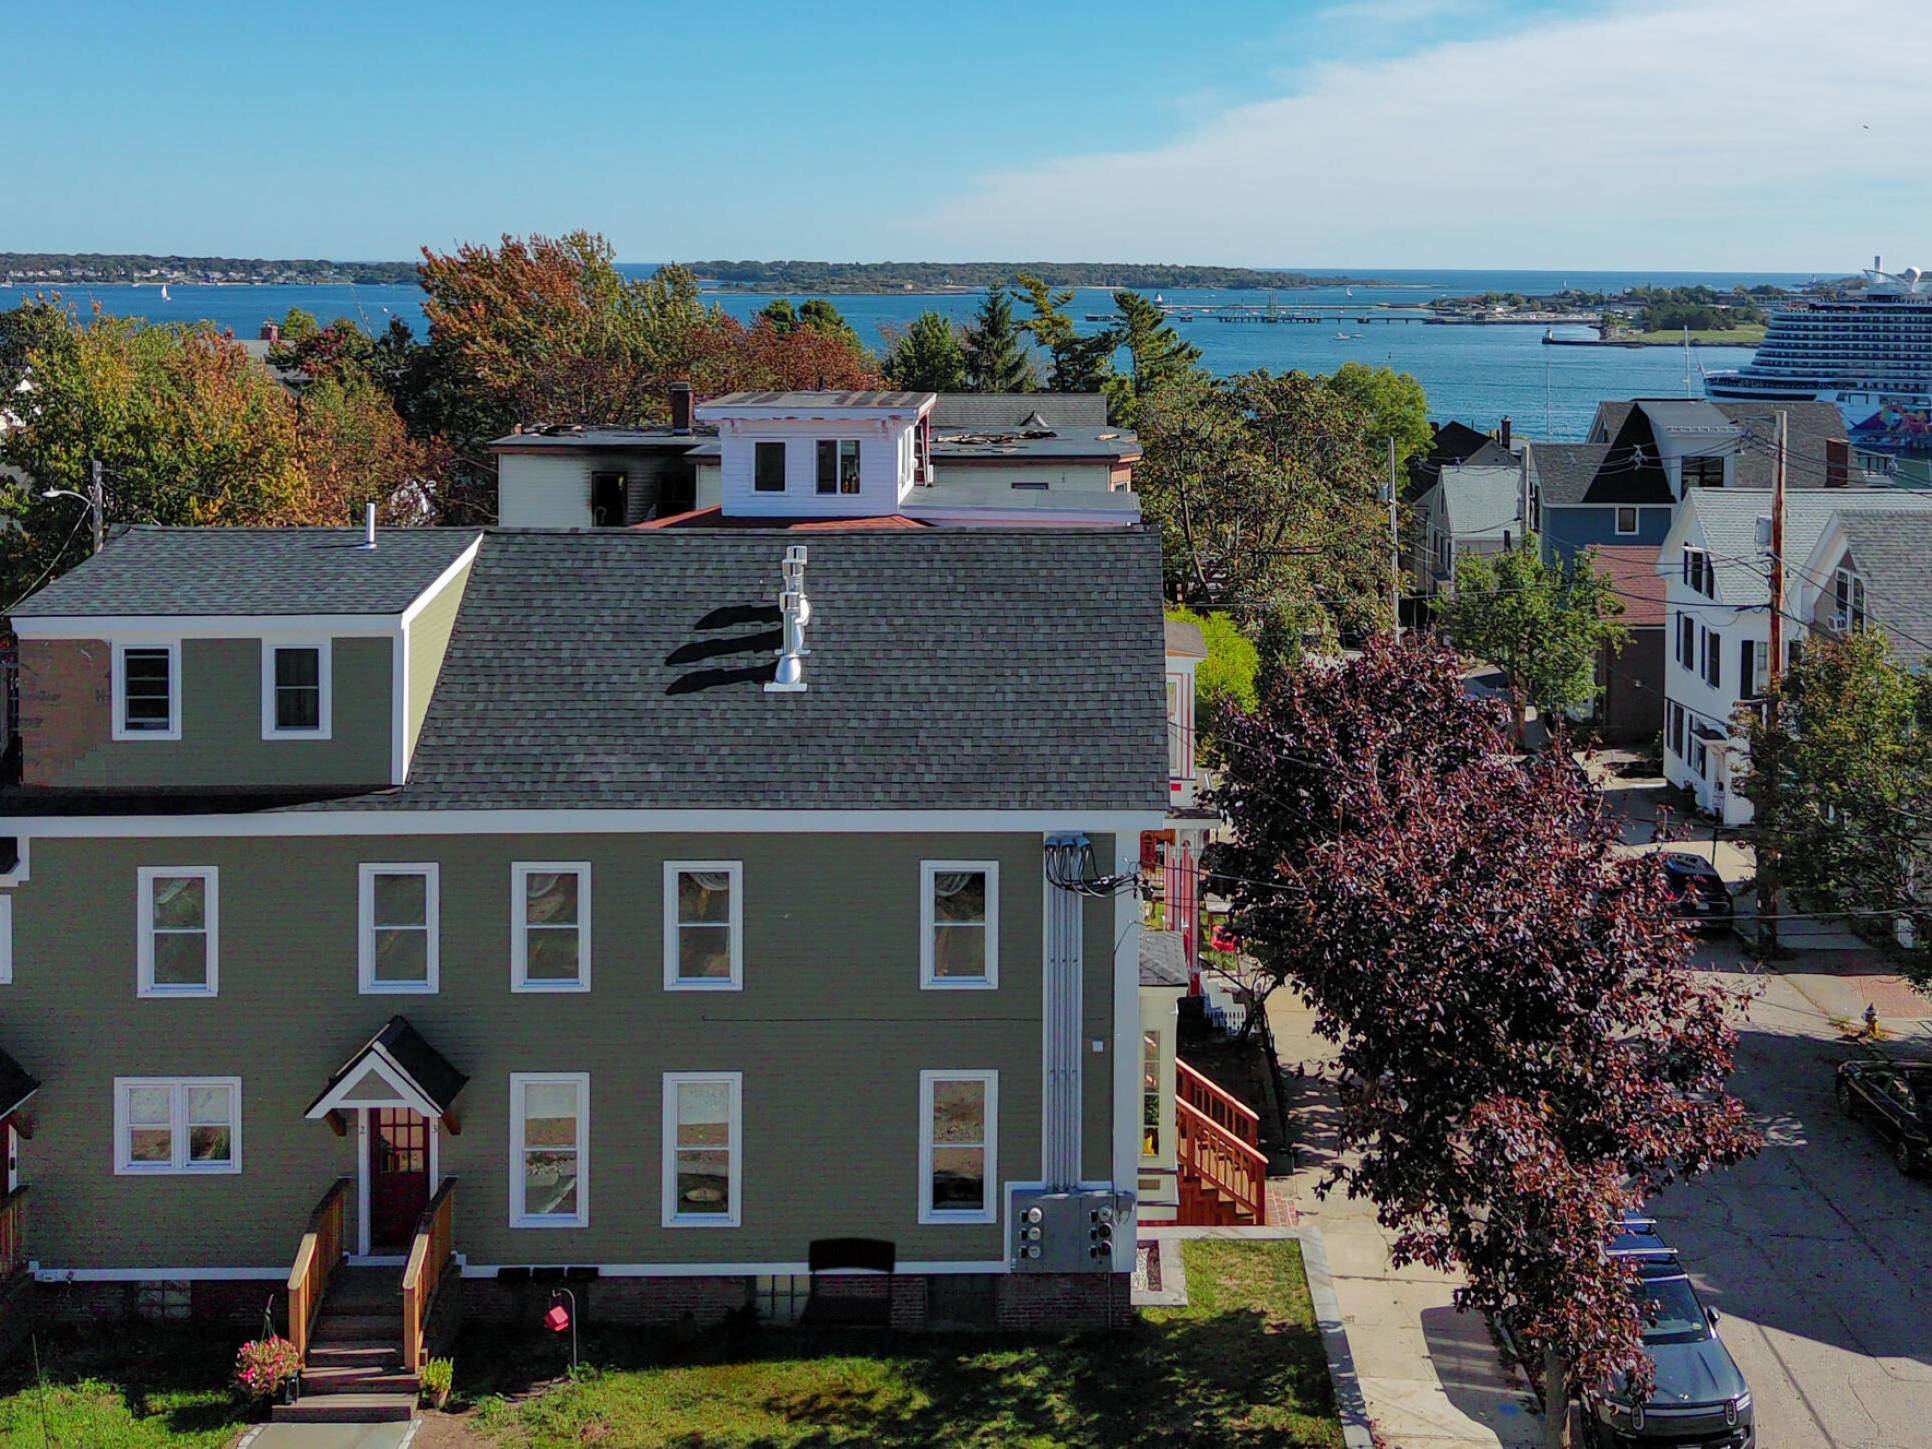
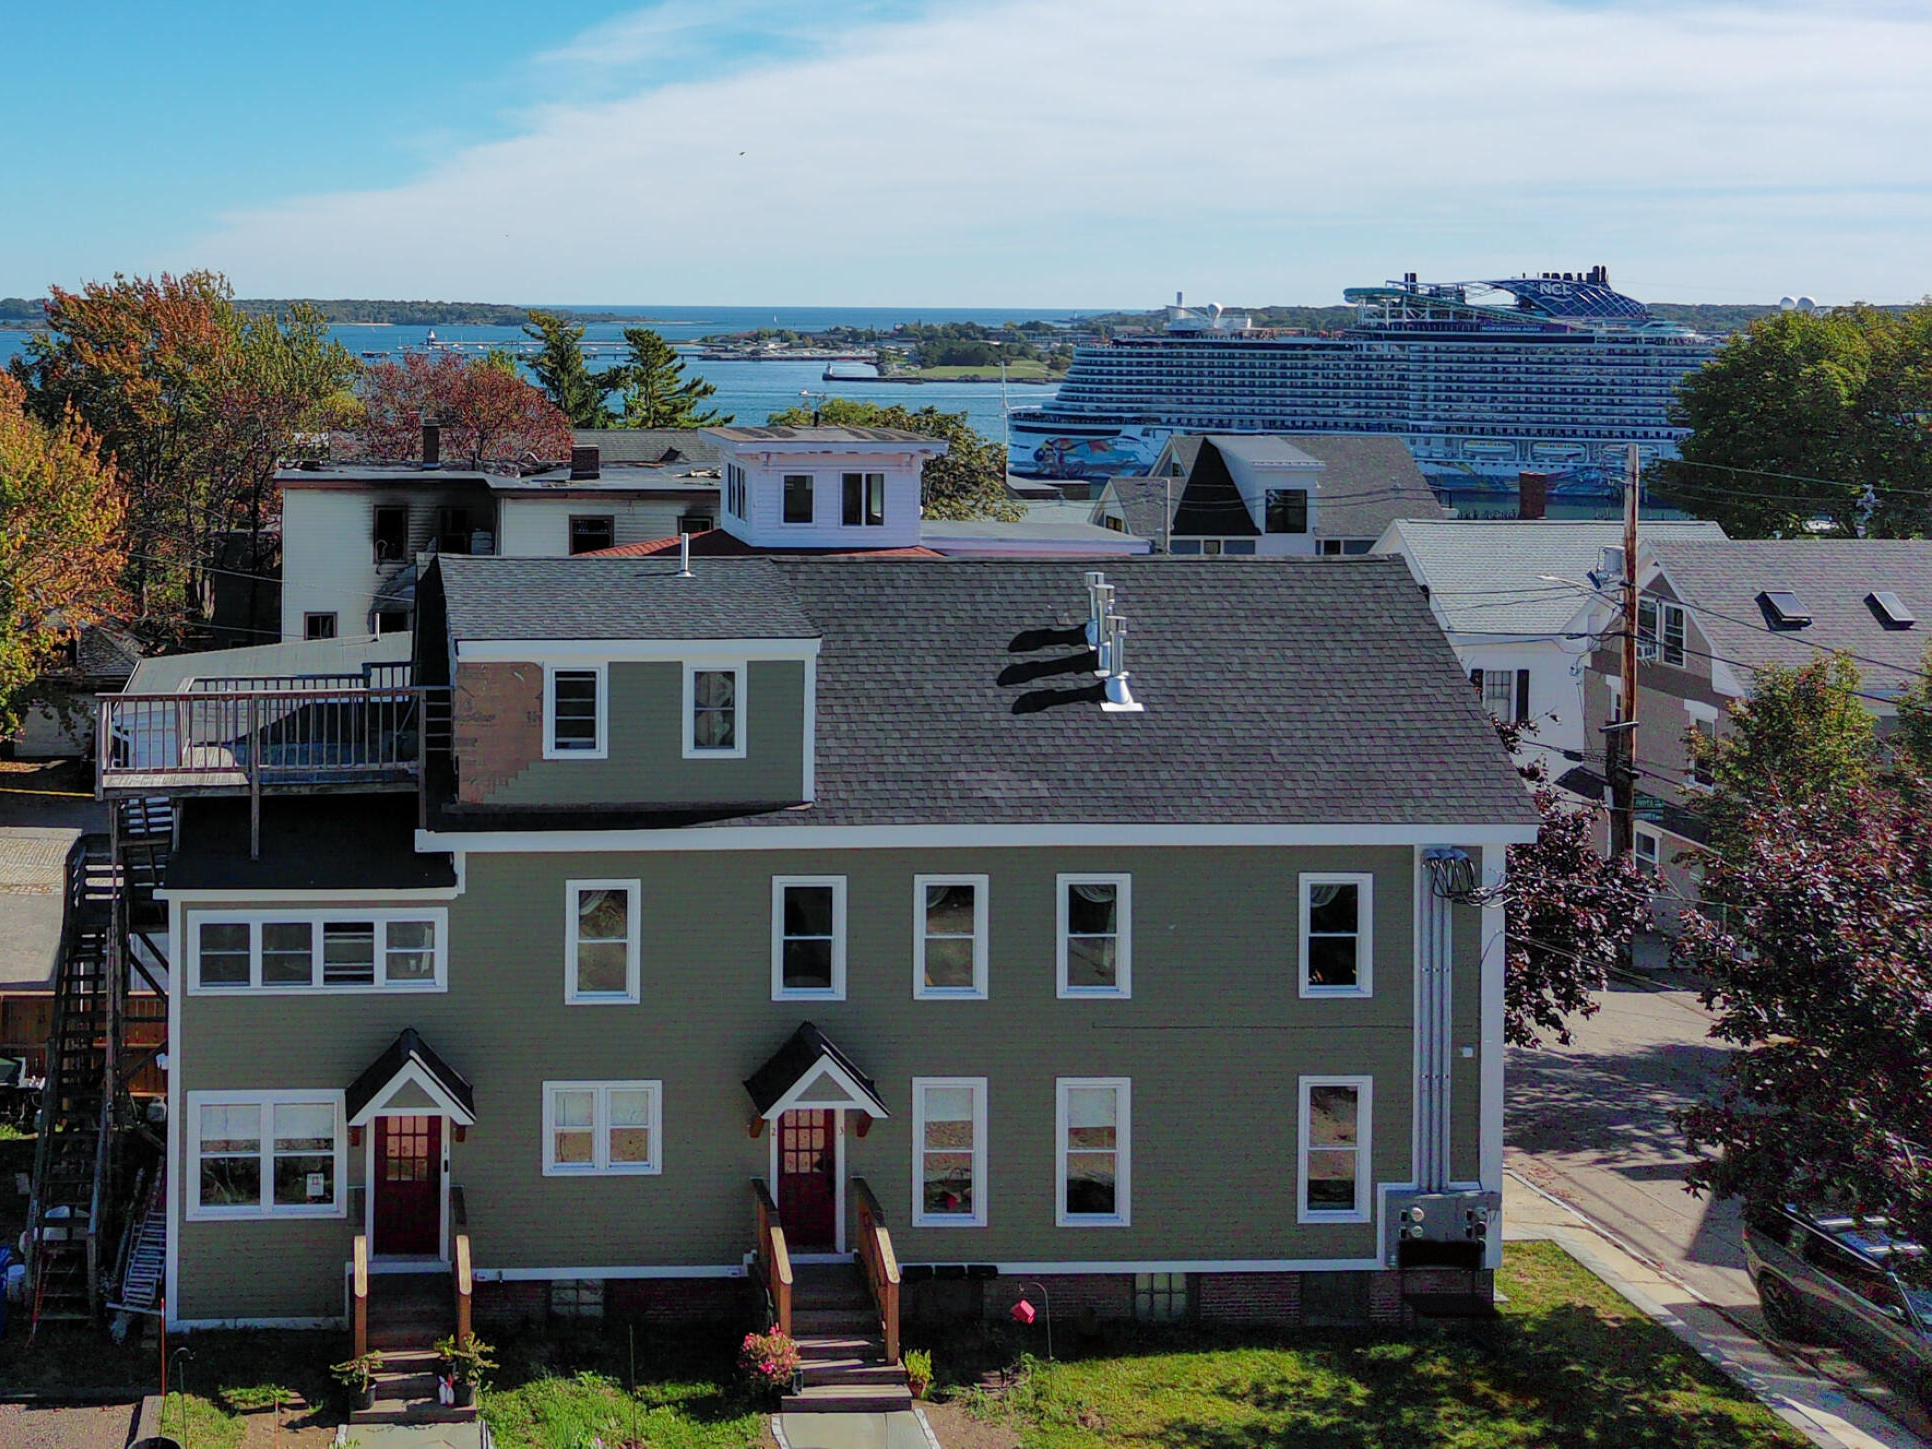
bench: present [800,1237,896,1358] -> present [1397,1238,1504,1350]
potted plant: present [718,1300,770,1348] -> none [1122,1293,1176,1341]

